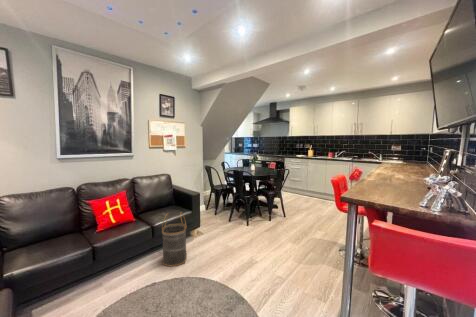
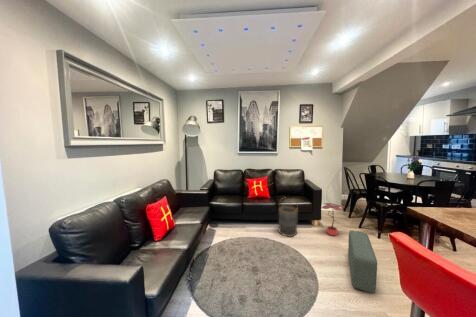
potted plant: none [207,205,230,240] -> present [322,203,345,236]
pouf: none [247,226,294,287] -> present [348,231,377,293]

